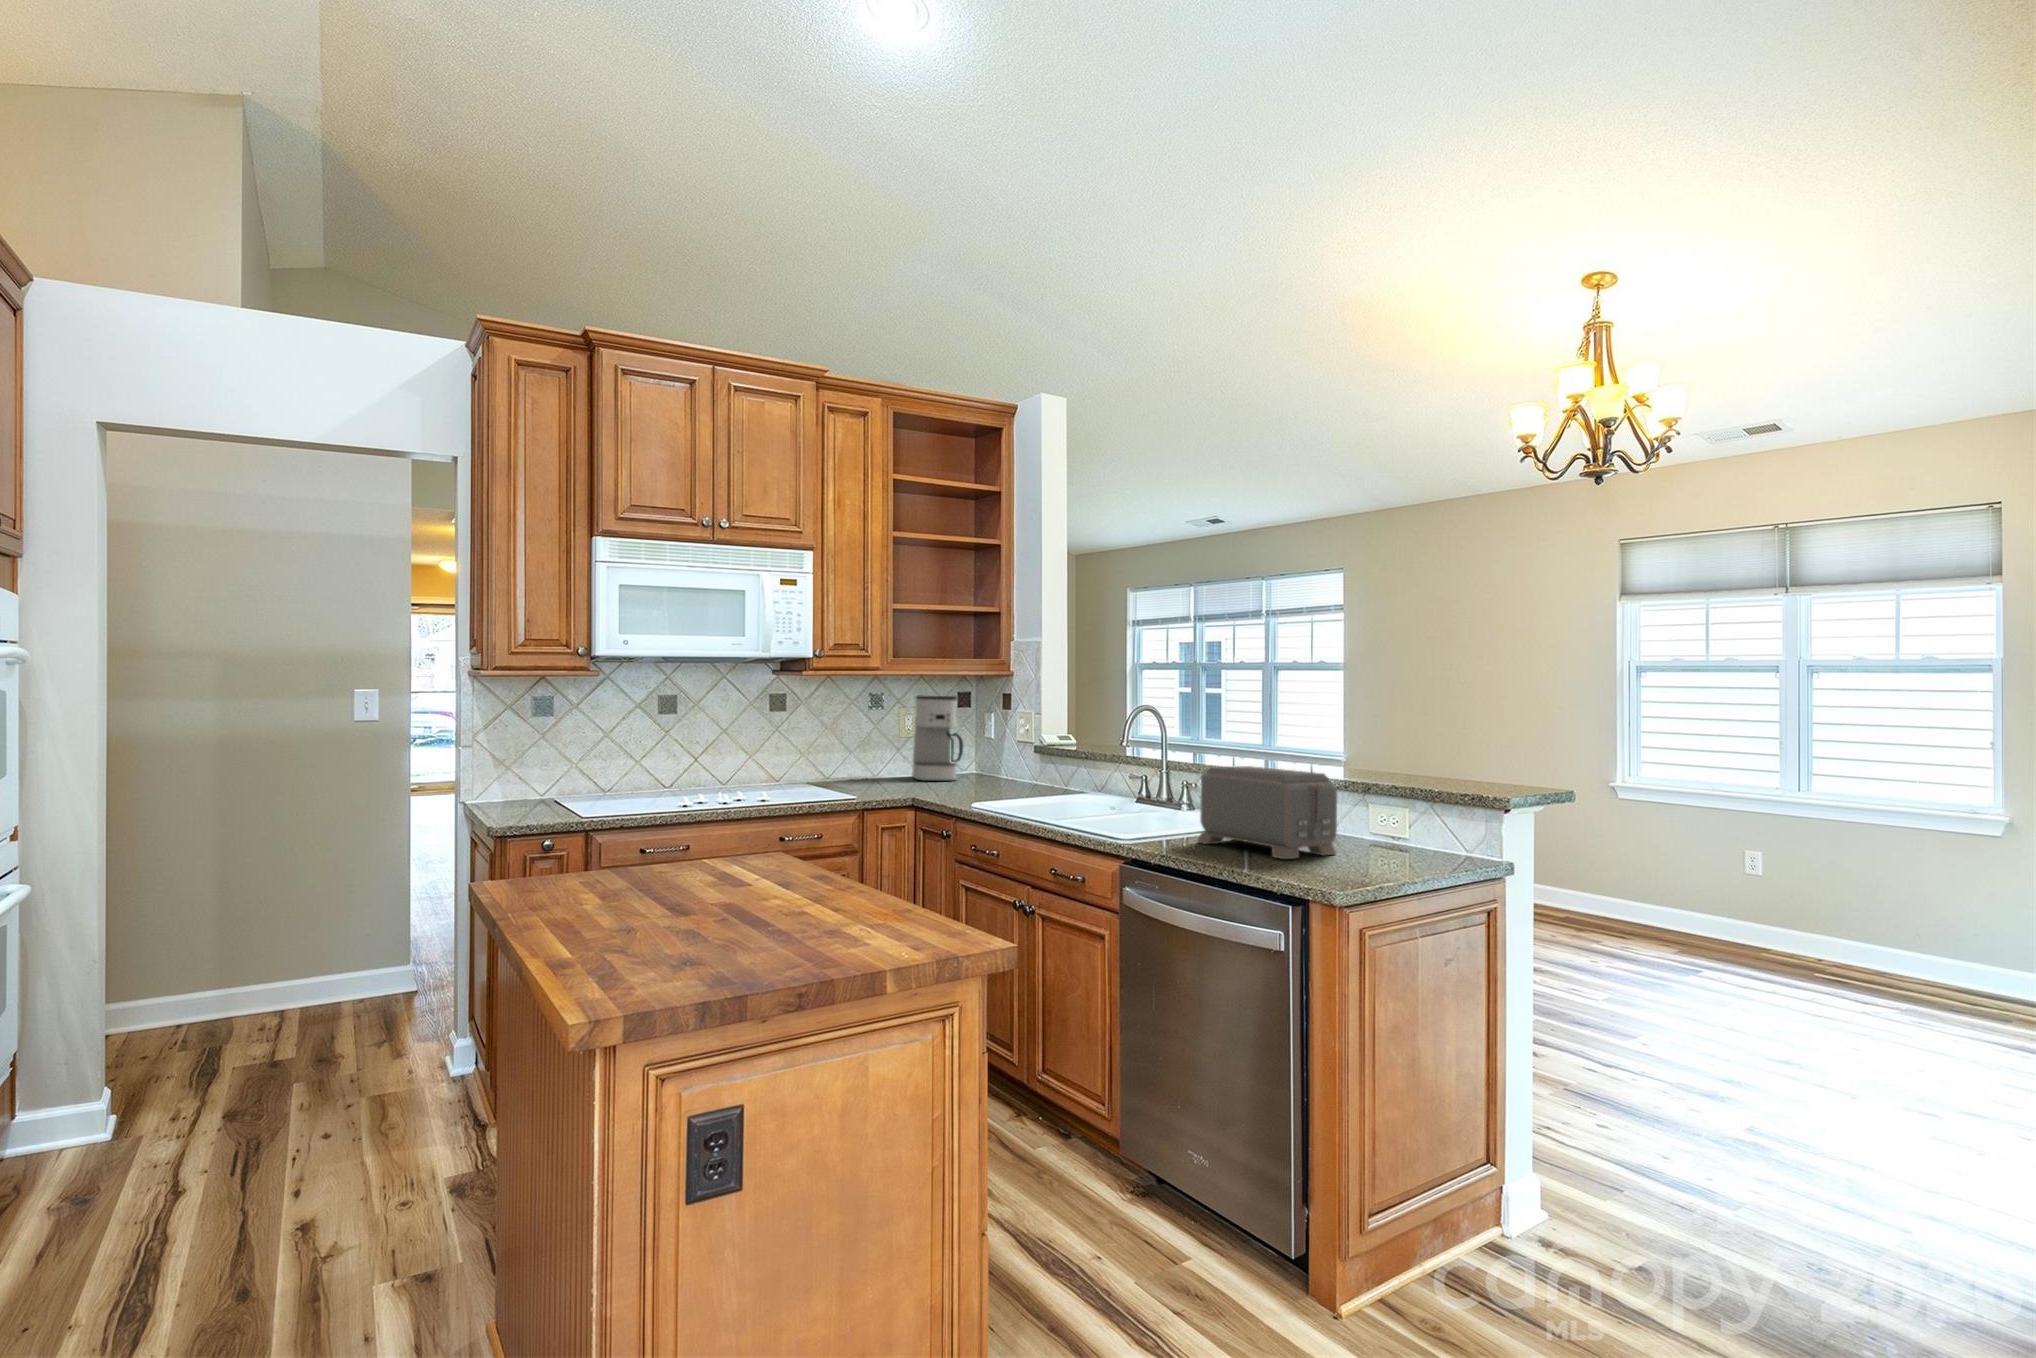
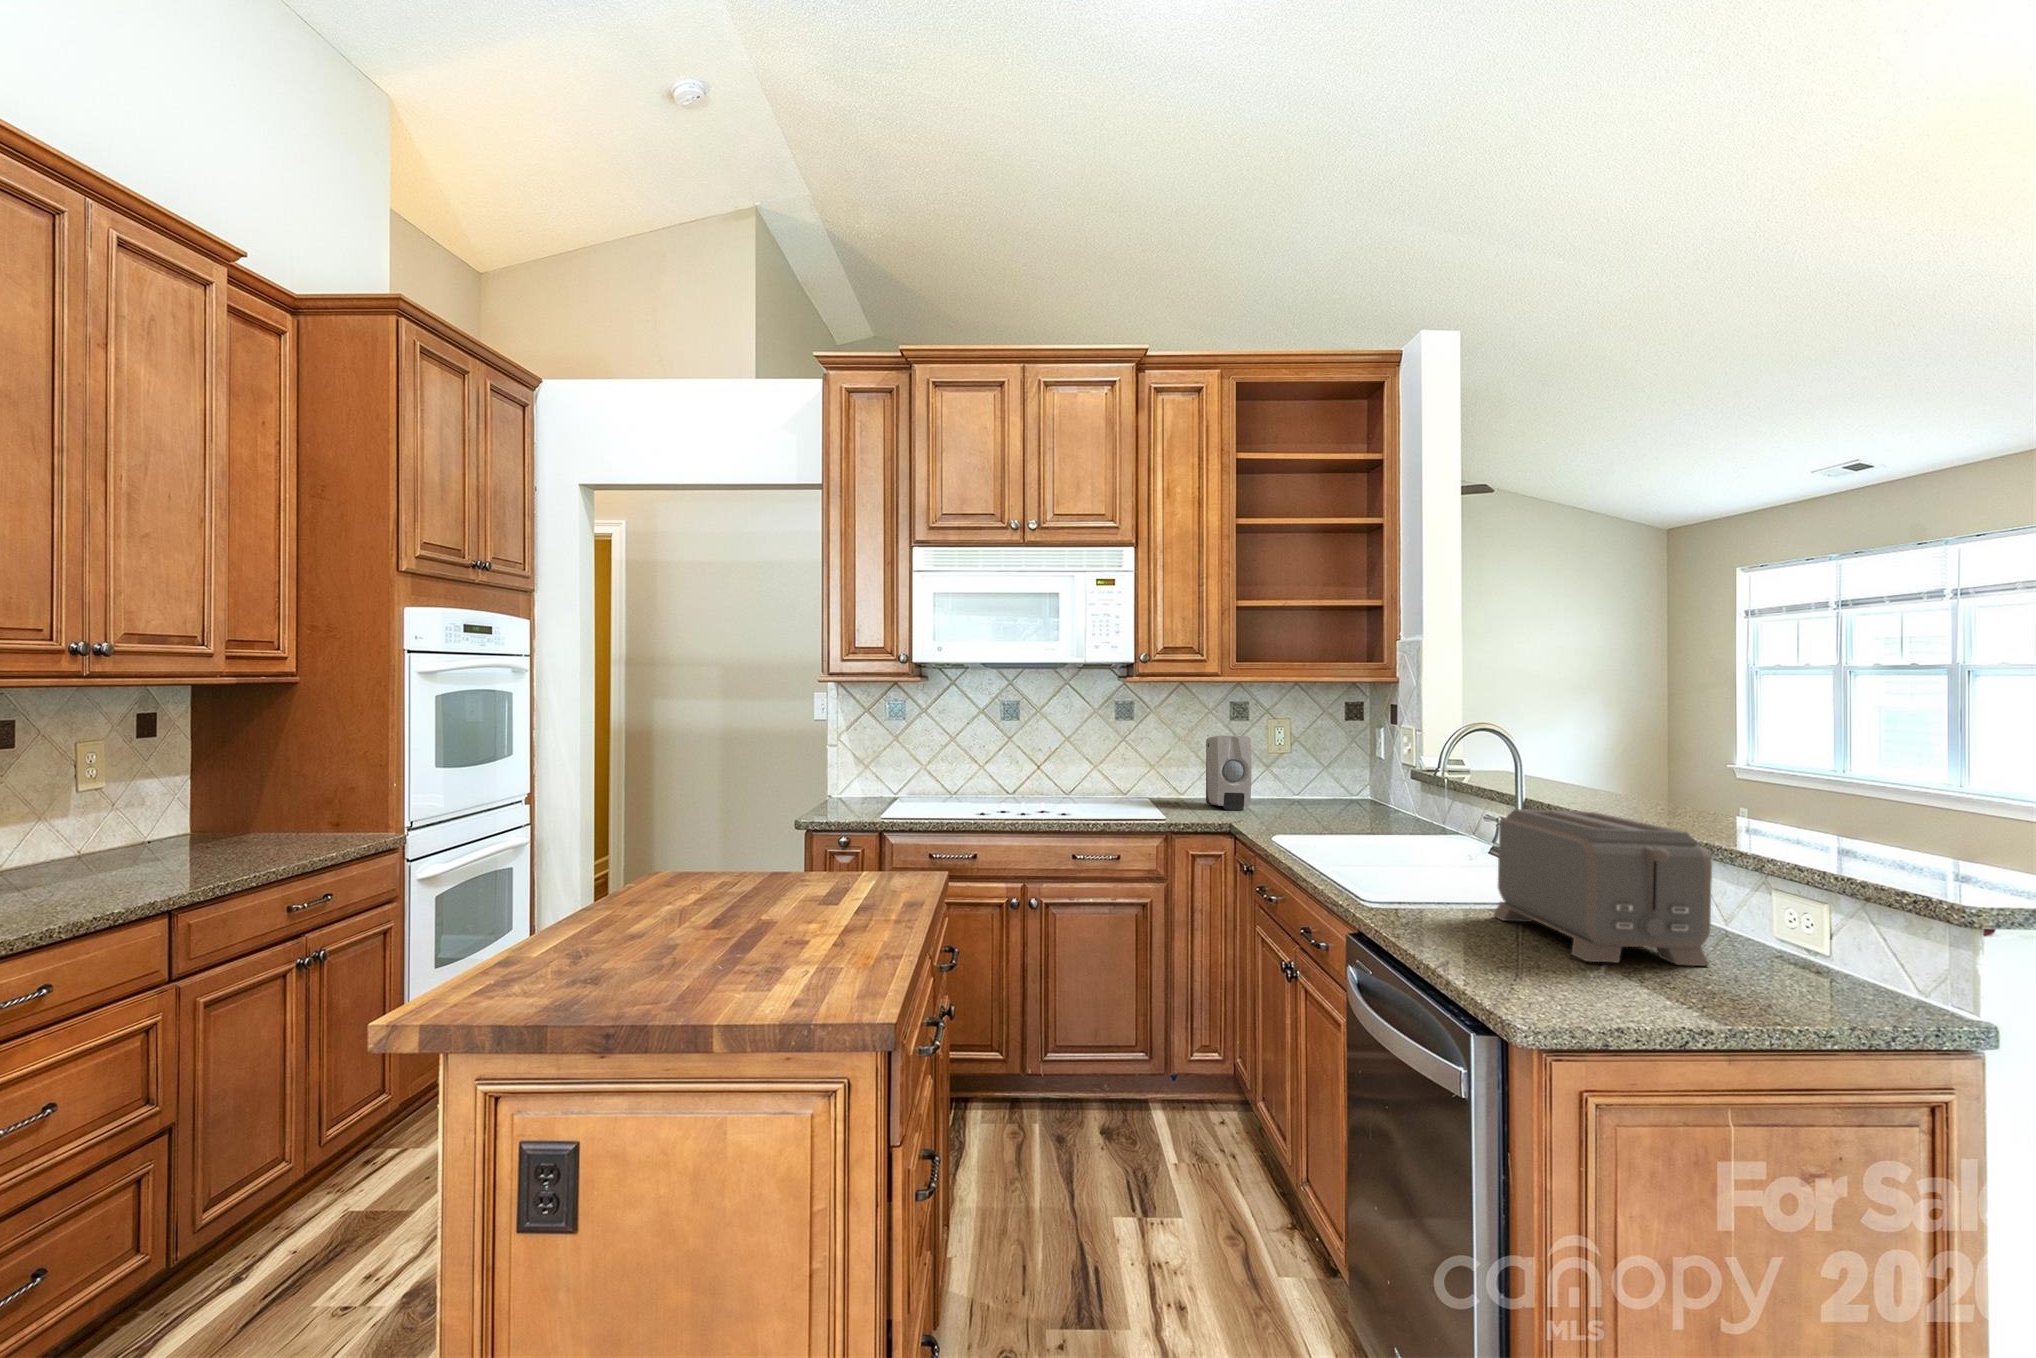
coffee maker: present [912,695,963,781] -> none [1284,705,1344,805]
soap dispenser: none [860,724,907,790] -> present [1206,735,1252,810]

